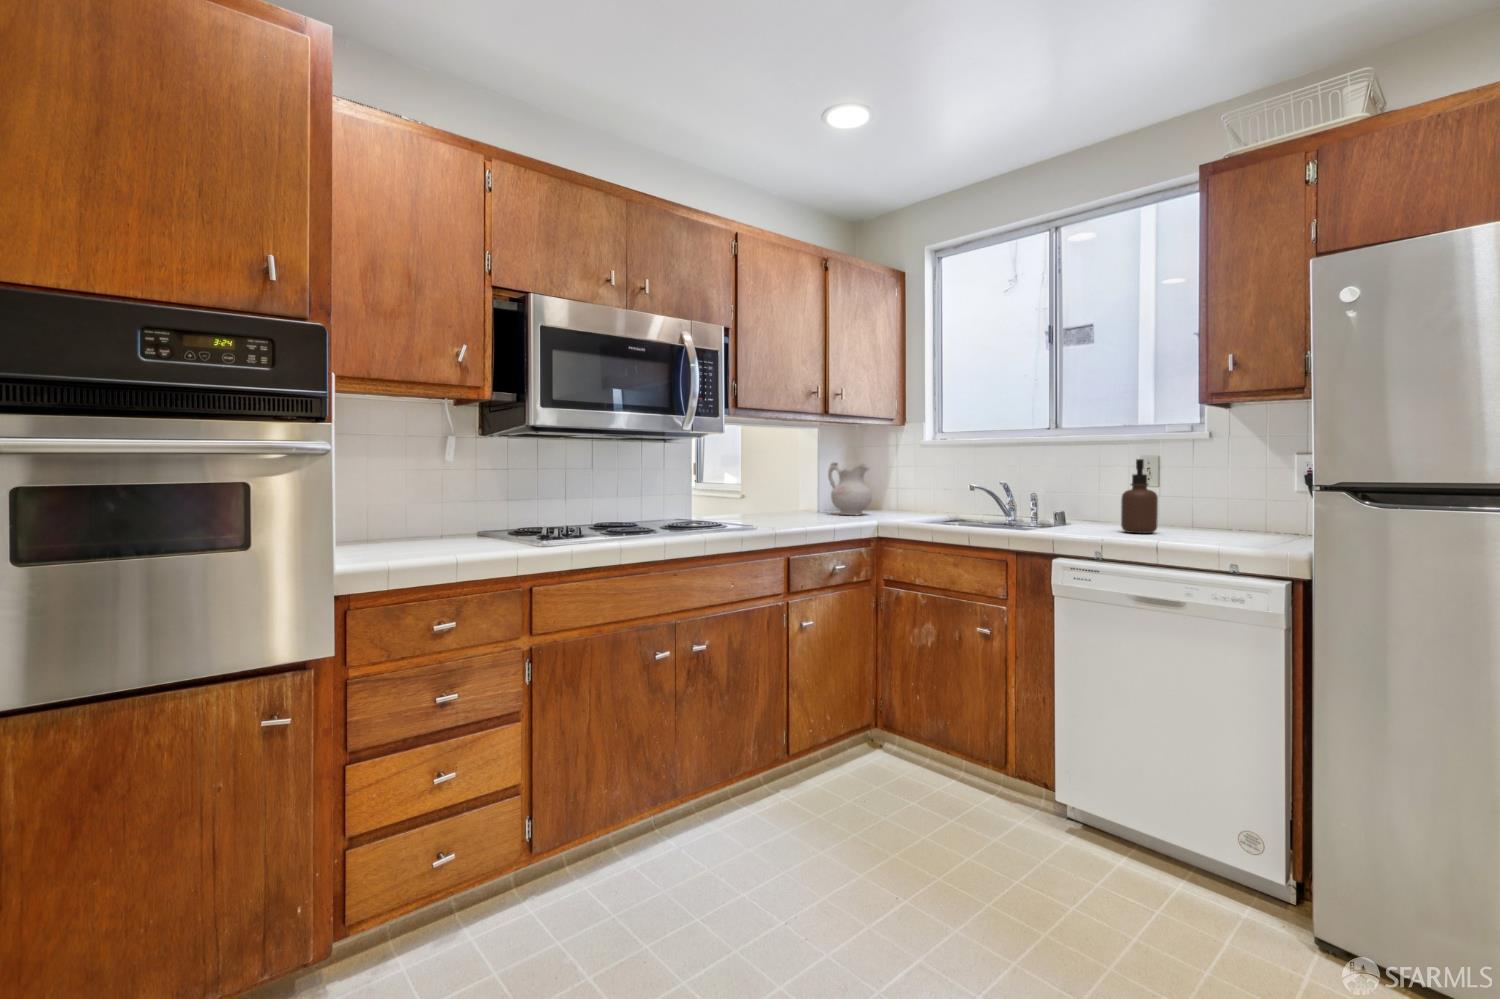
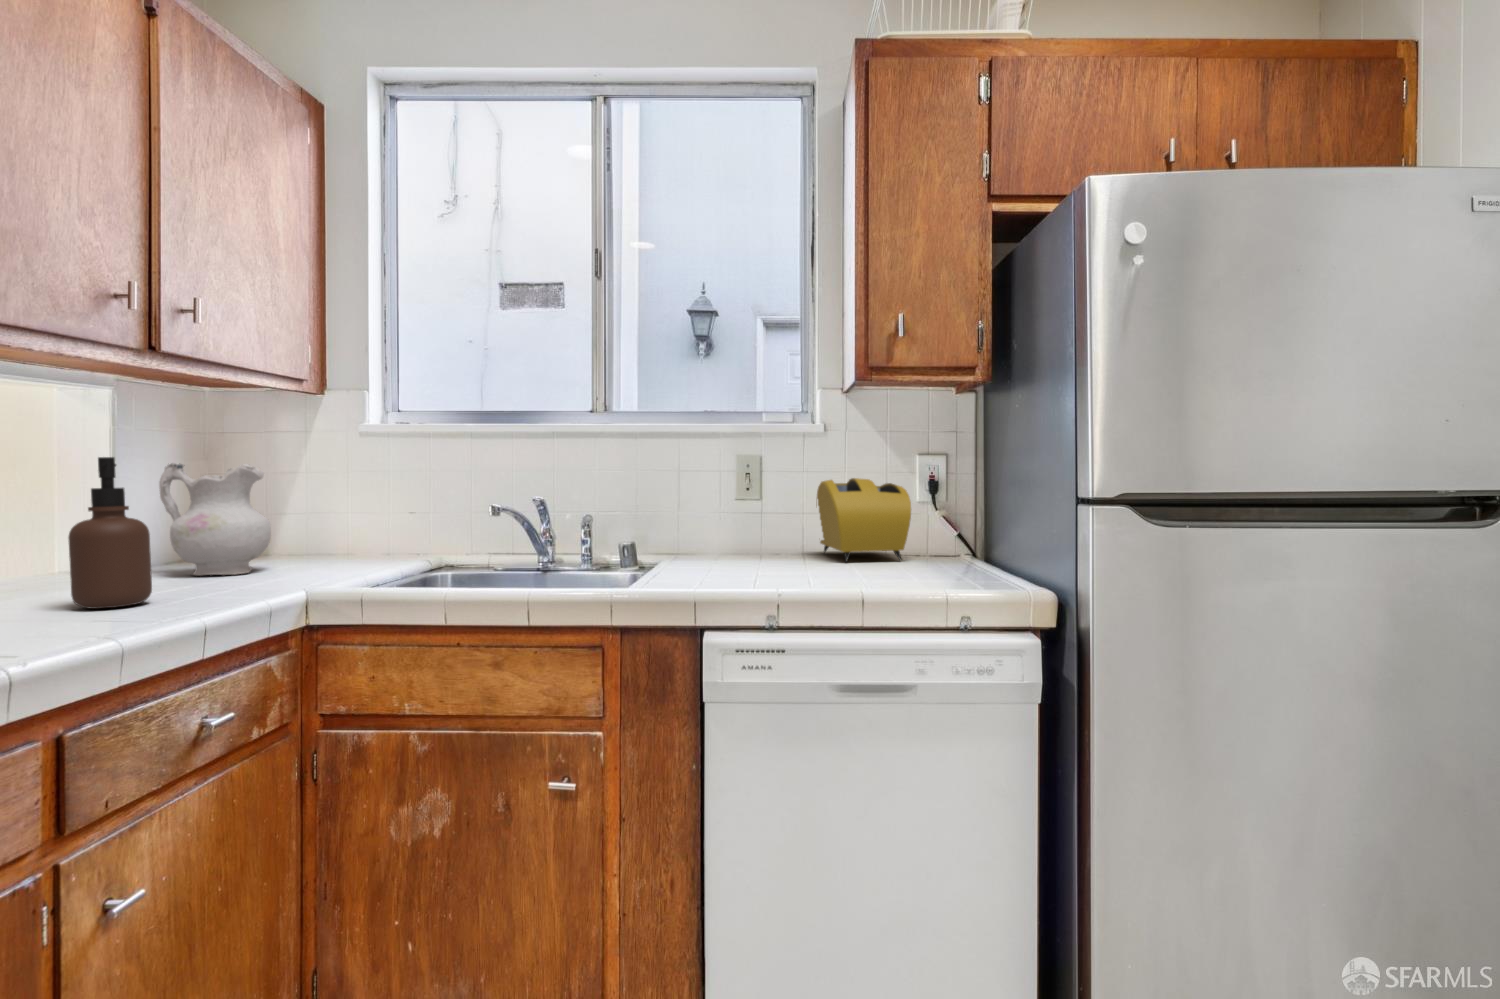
soap dispenser: present [1121,459,1158,533] -> present [68,457,152,609]
toaster: none [1194,475,1262,534] -> present [817,478,911,562]

